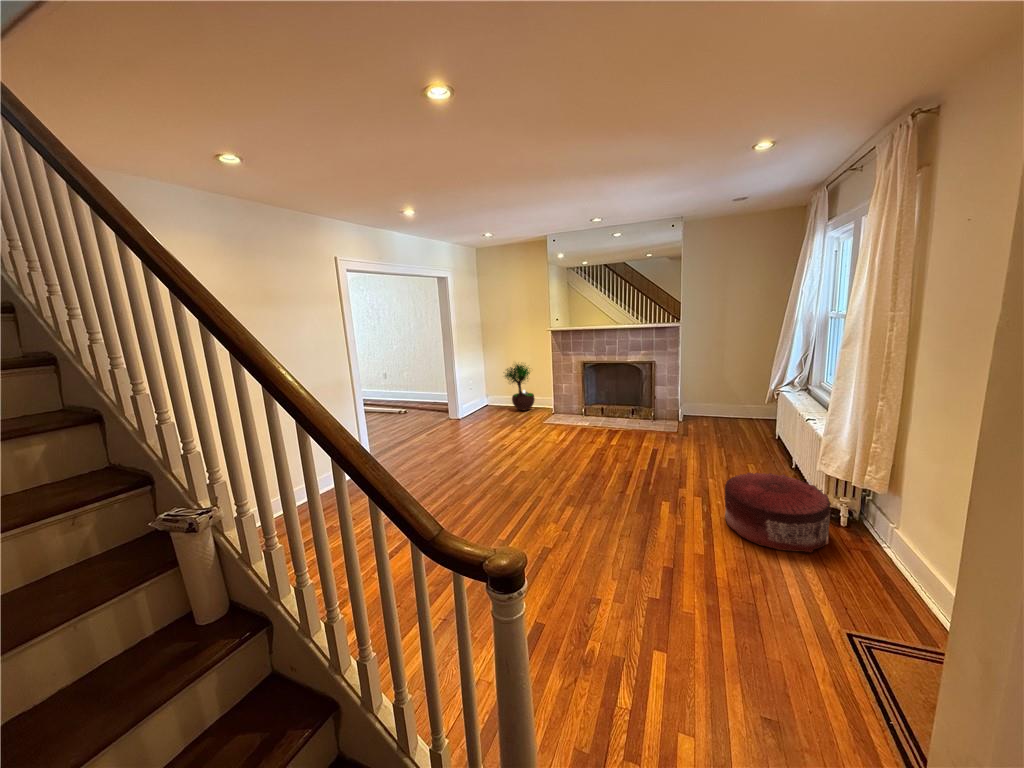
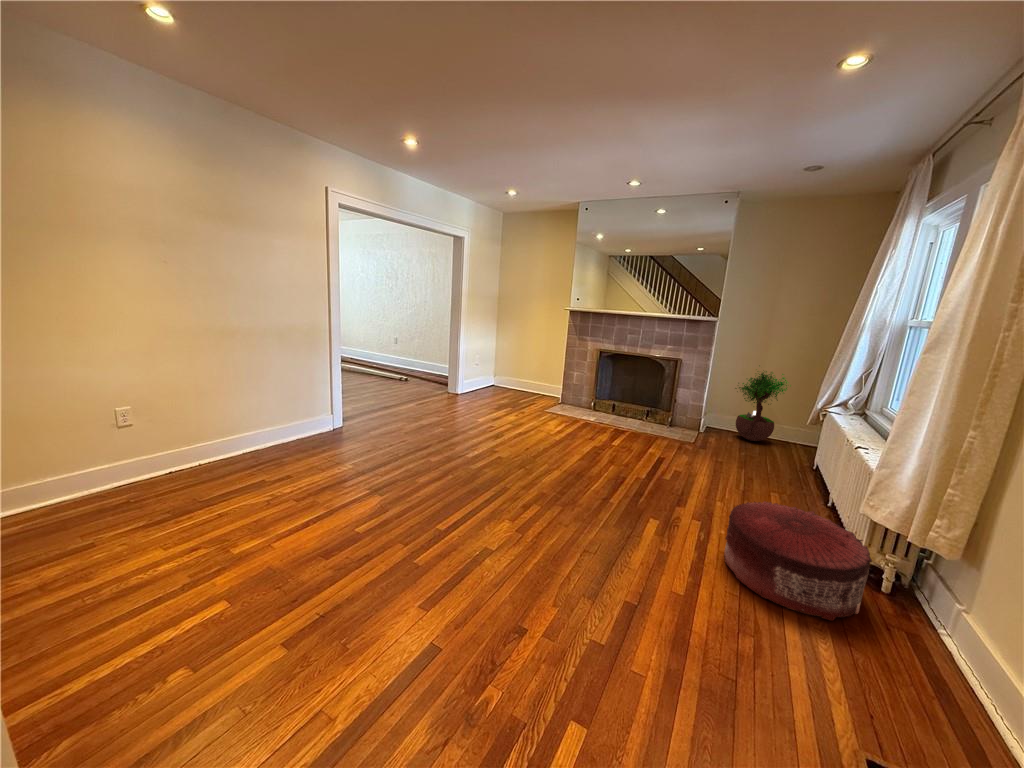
potted tree: present [505,364,535,410] -> present [735,365,787,441]

